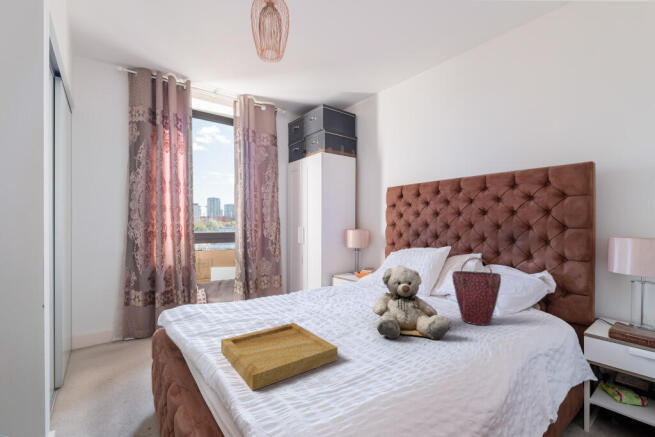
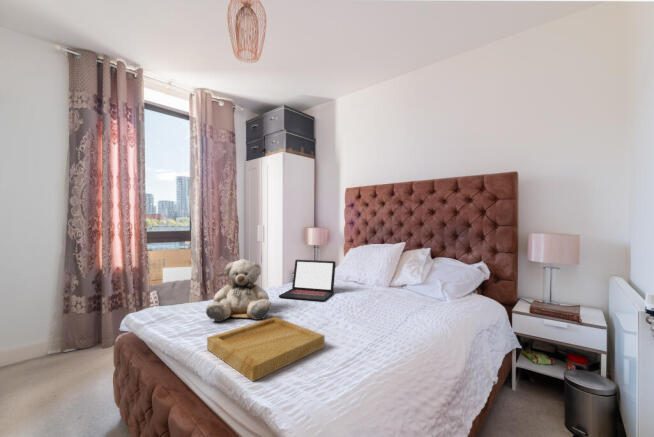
handbag: present [452,257,501,325] -> none [413,251,452,309]
laptop: none [307,263,368,308] -> present [279,260,336,301]
teddy bear: present [373,265,452,340] -> present [206,259,272,322]

